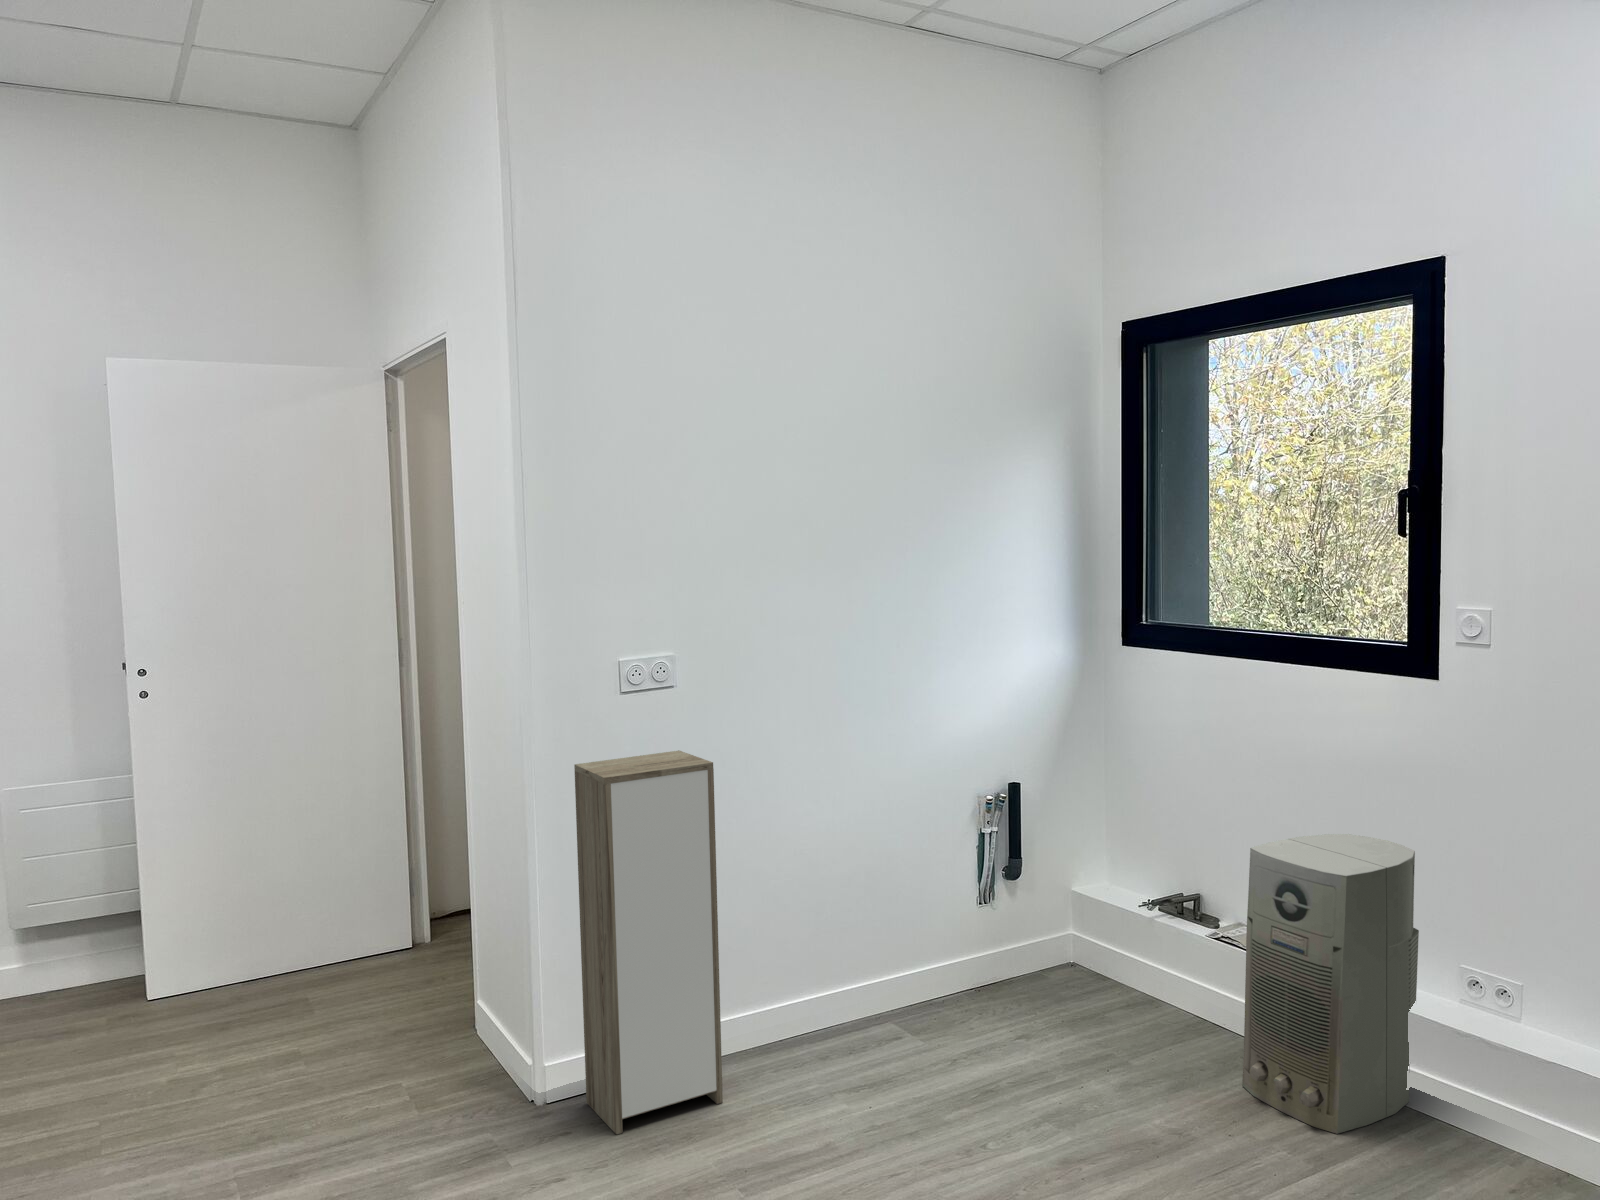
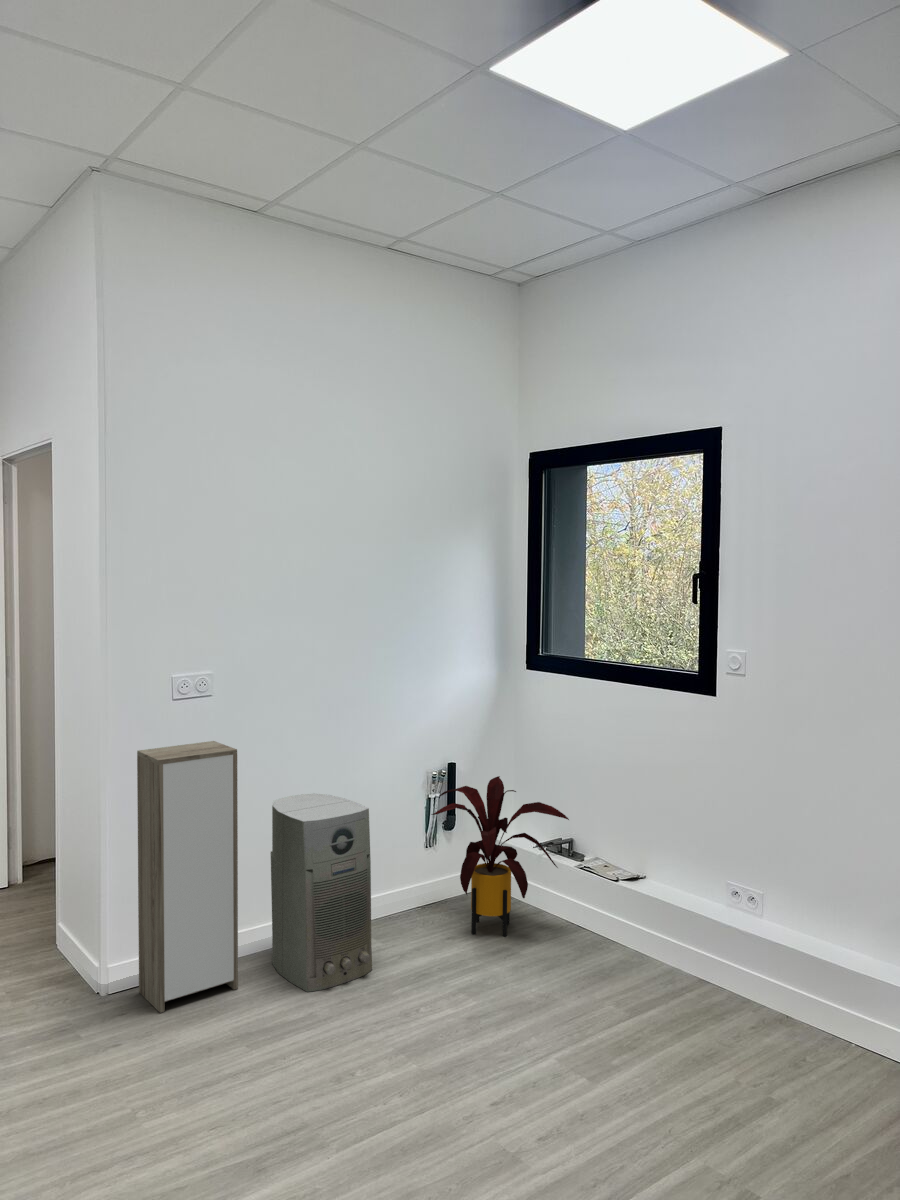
house plant: none [990,801,1202,1037] -> present [432,776,569,937]
air purifier: present [1242,834,1419,1134] -> present [270,793,372,992]

